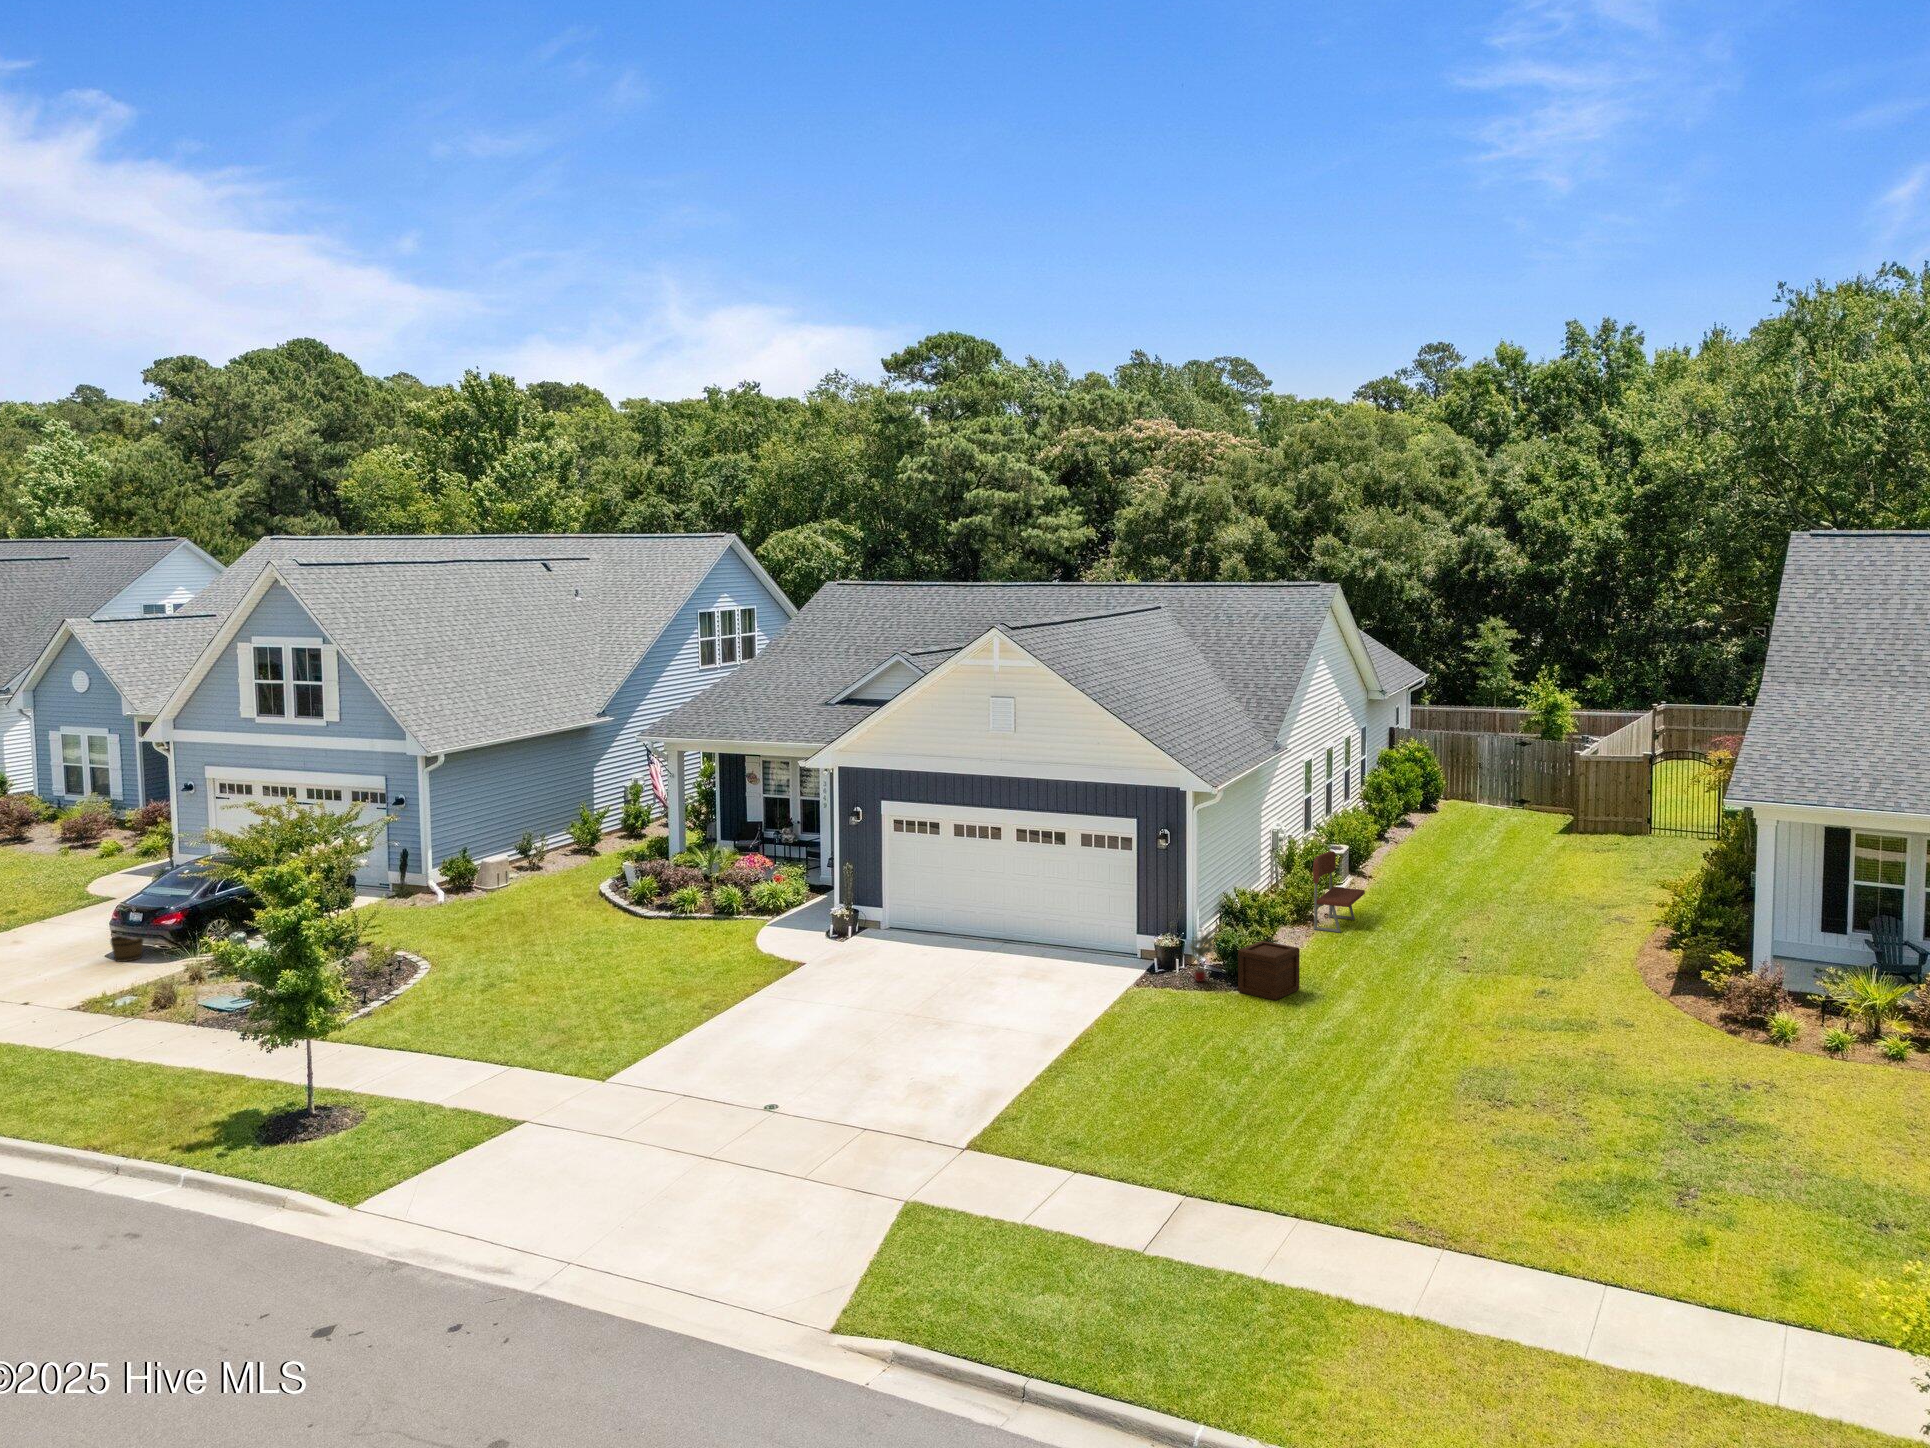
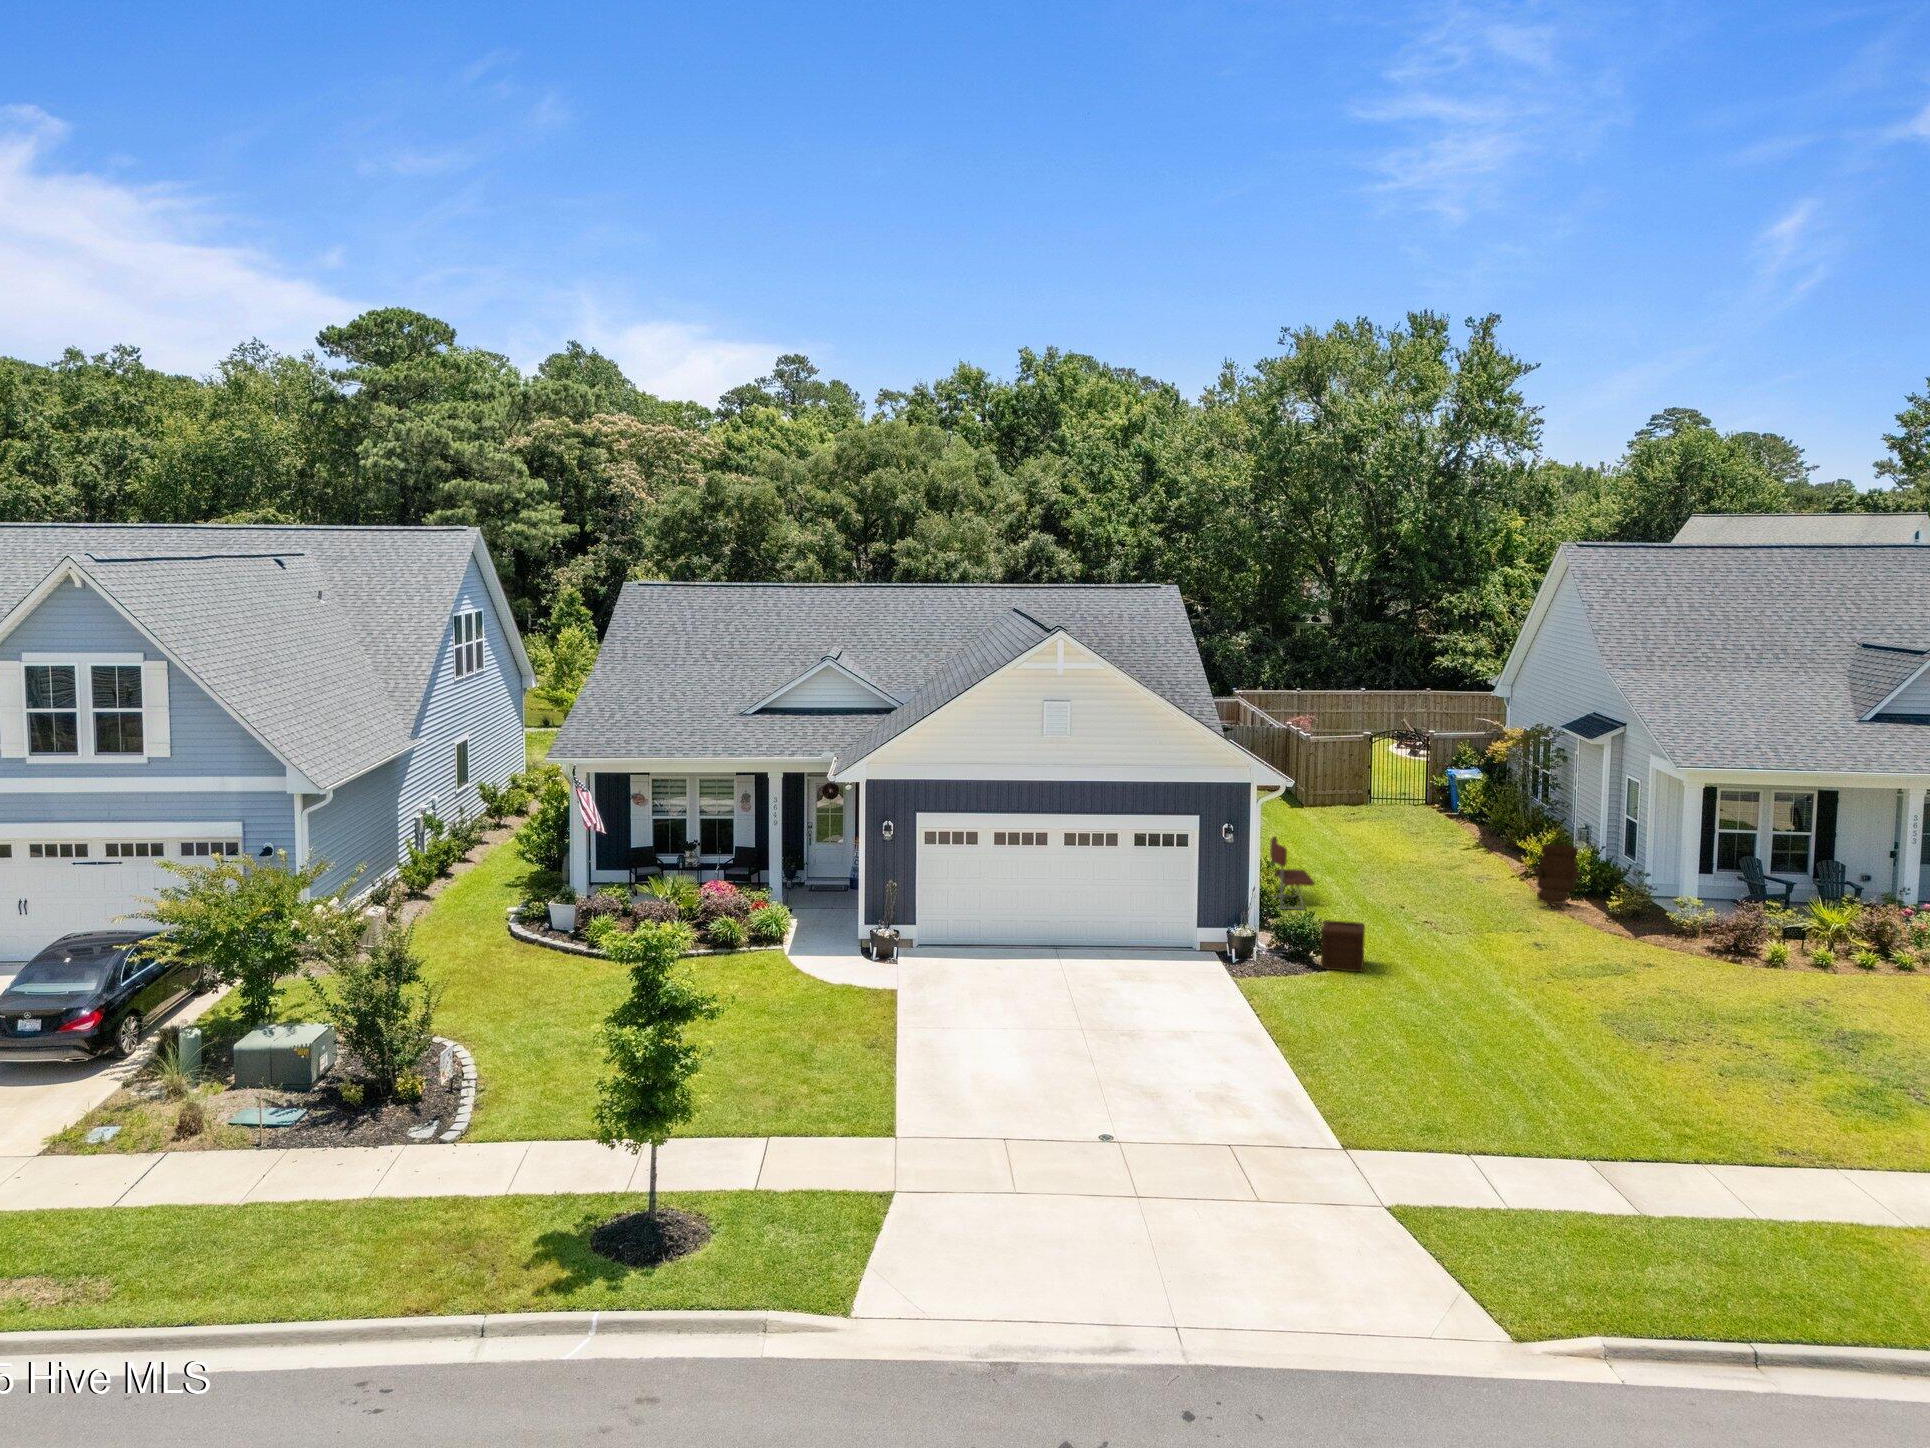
lounge chair: none [1618,883,1690,963] -> present [1533,844,1582,908]
potted tree: present [1190,927,1217,982] -> none [1255,911,1294,964]
bucket: present [111,936,144,962] -> none [15,1041,58,1085]

